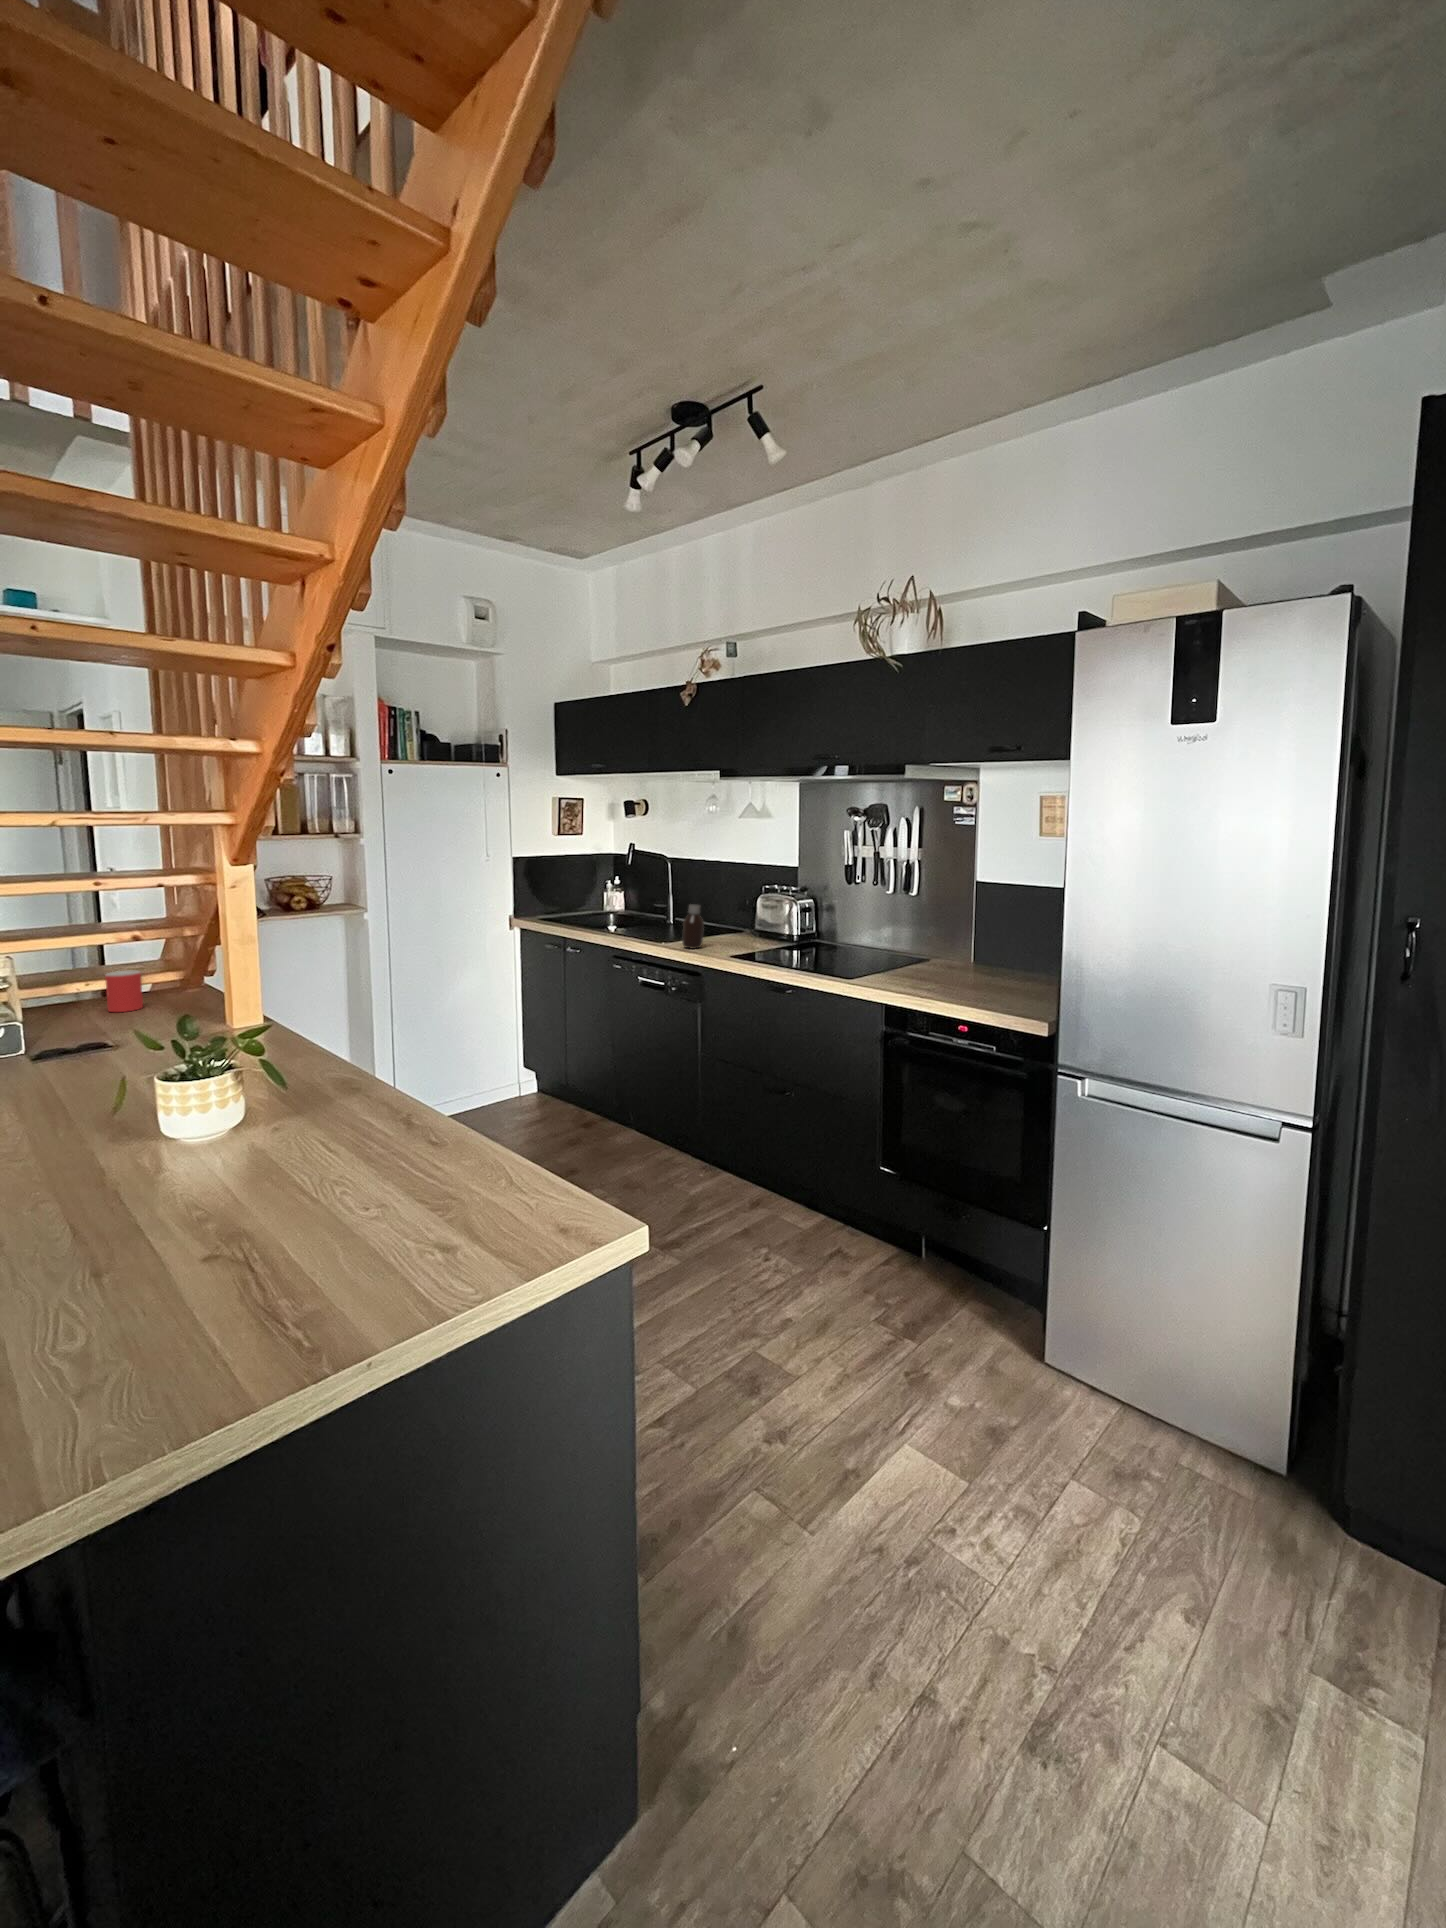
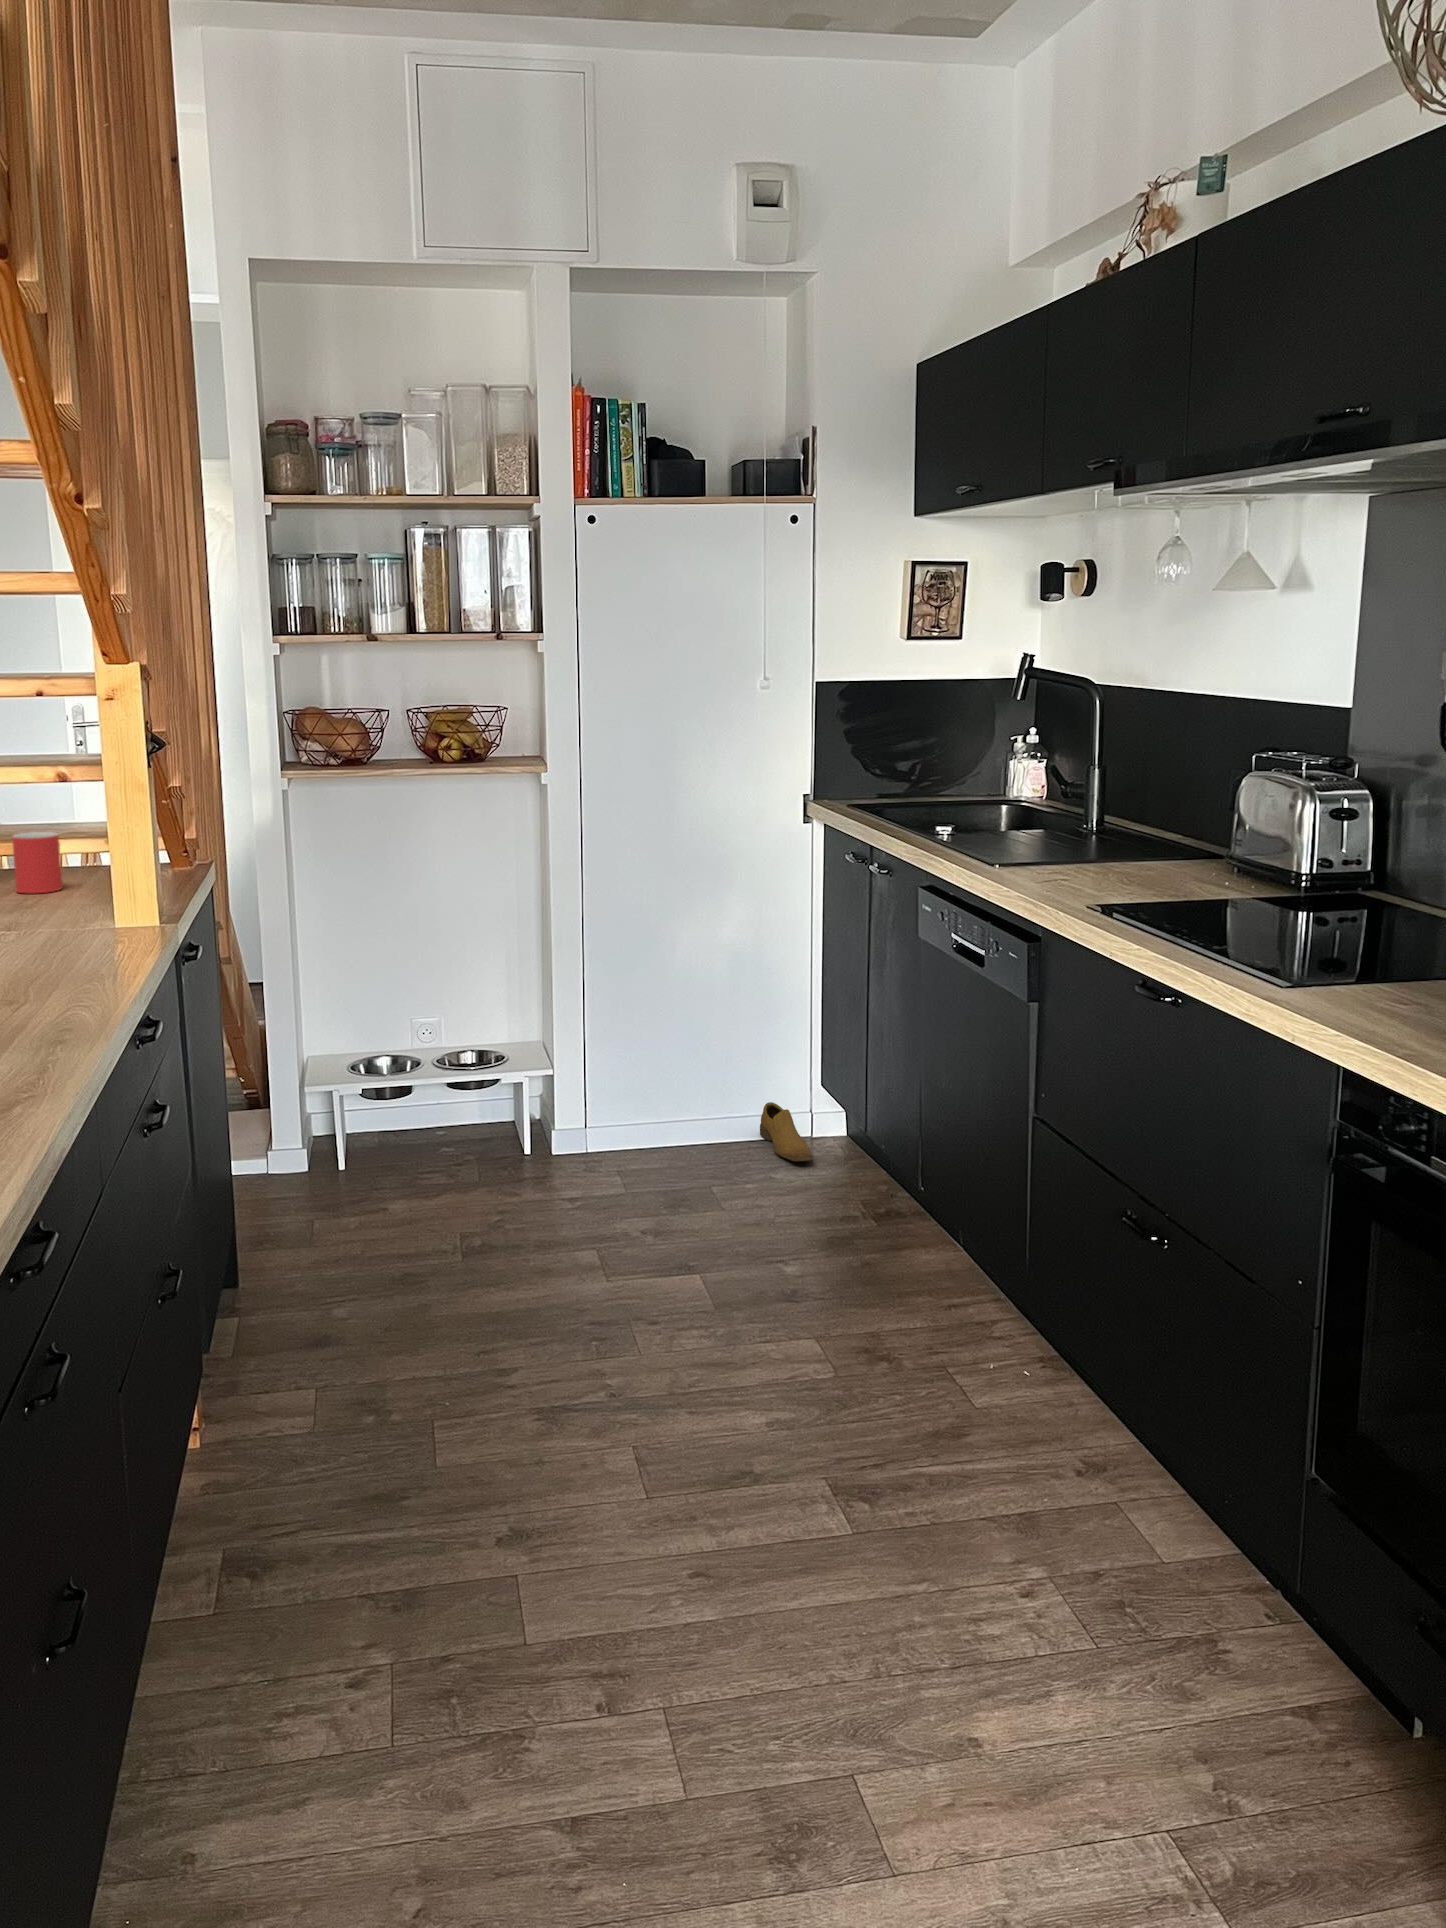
bottle: present [682,904,704,949] -> none [1035,785,1085,882]
shoe: none [496,1082,536,1109] -> present [760,1102,812,1161]

